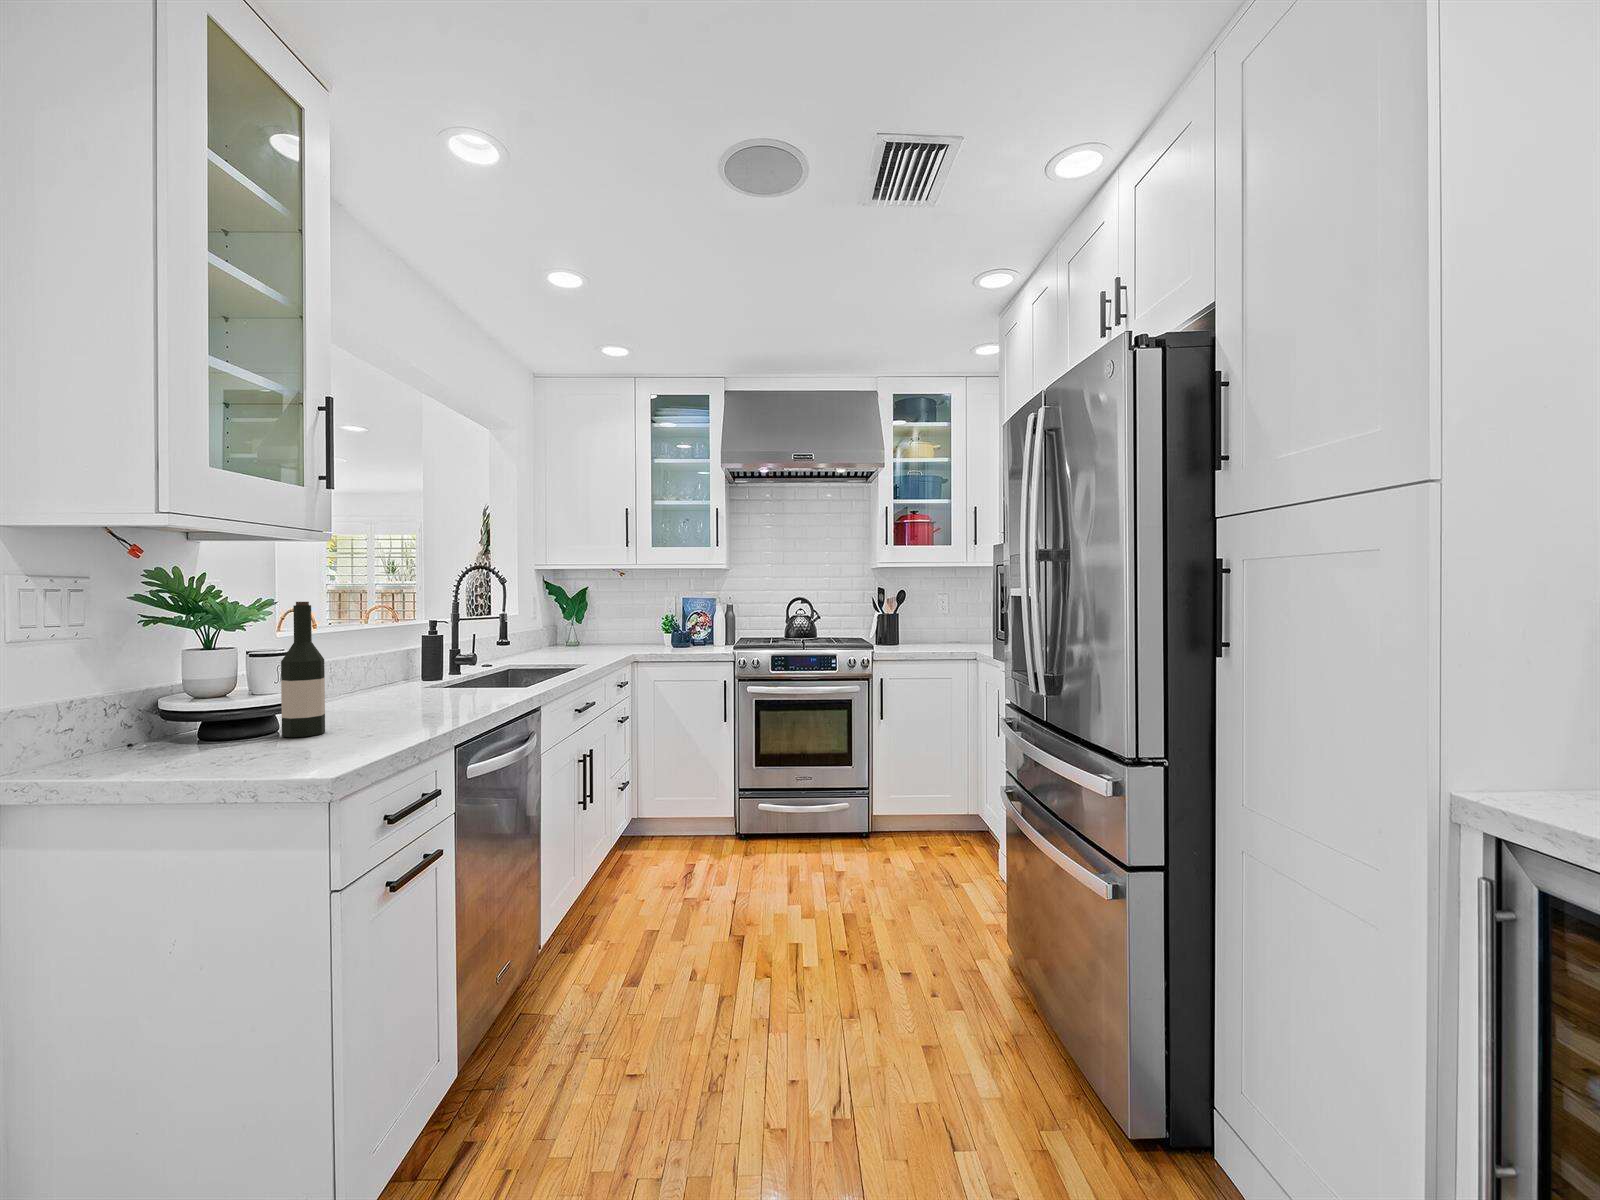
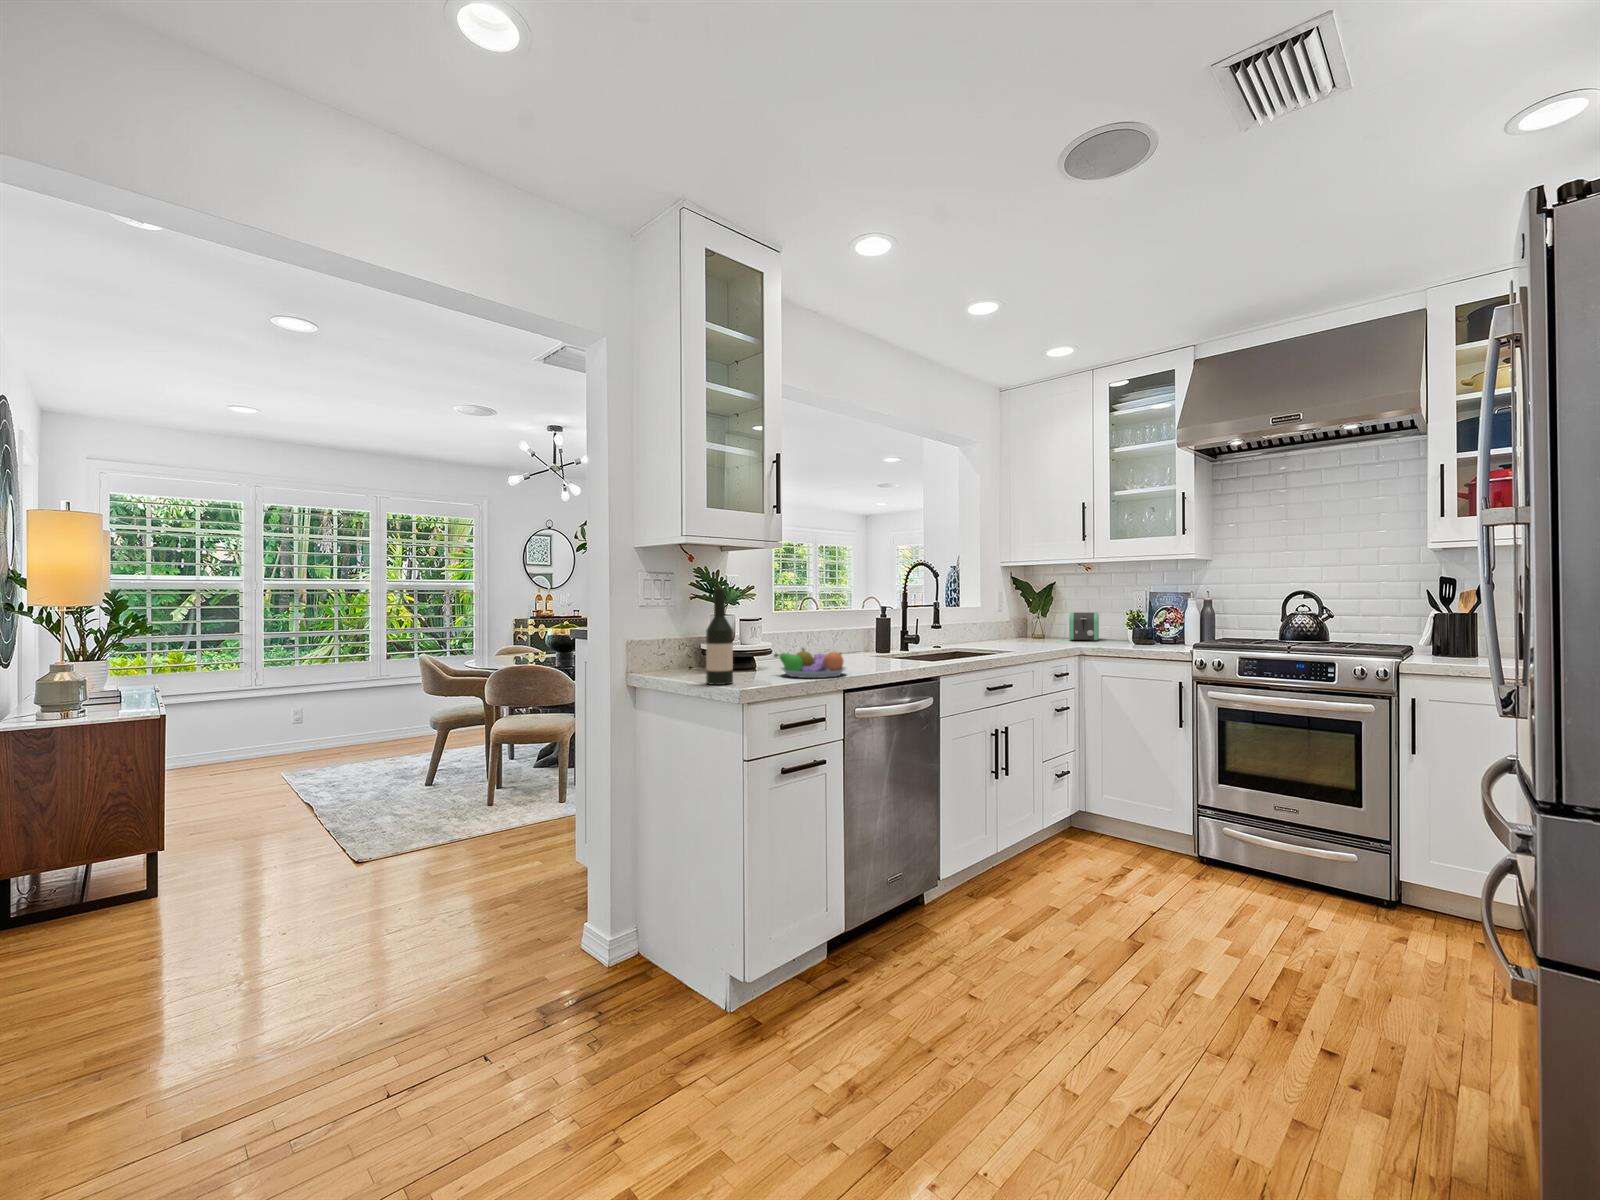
toaster: none [602,618,634,648] -> present [1069,612,1099,641]
fruit bowl: none [354,675,460,714] -> present [774,648,846,678]

